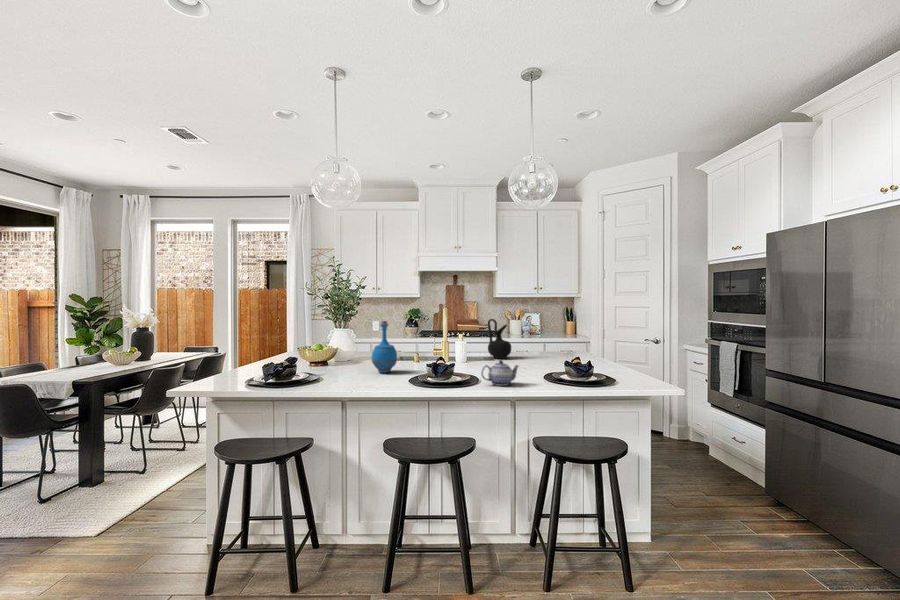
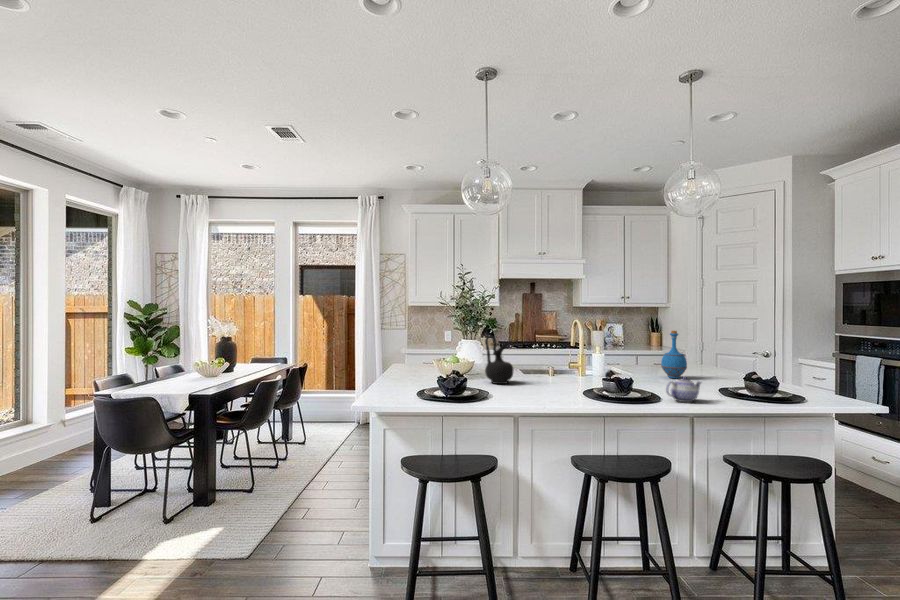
ceramic jug: present [488,319,511,359] -> present [485,336,514,384]
bottle: present [372,321,397,373] -> present [661,331,687,378]

